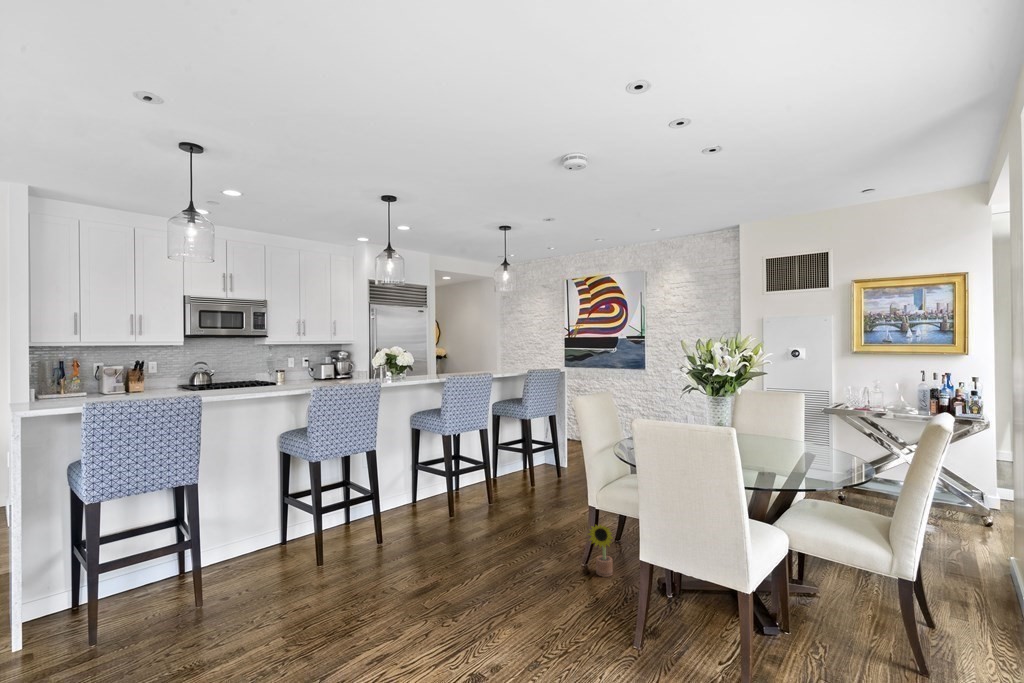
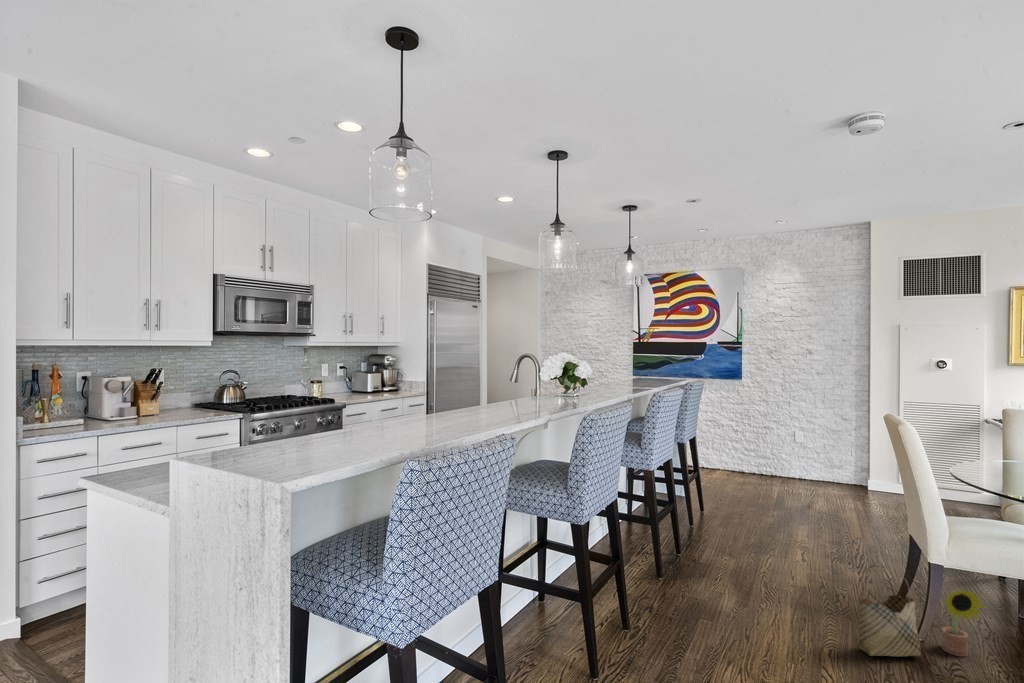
woven basket: none [526,505,572,573] -> present [857,565,920,657]

